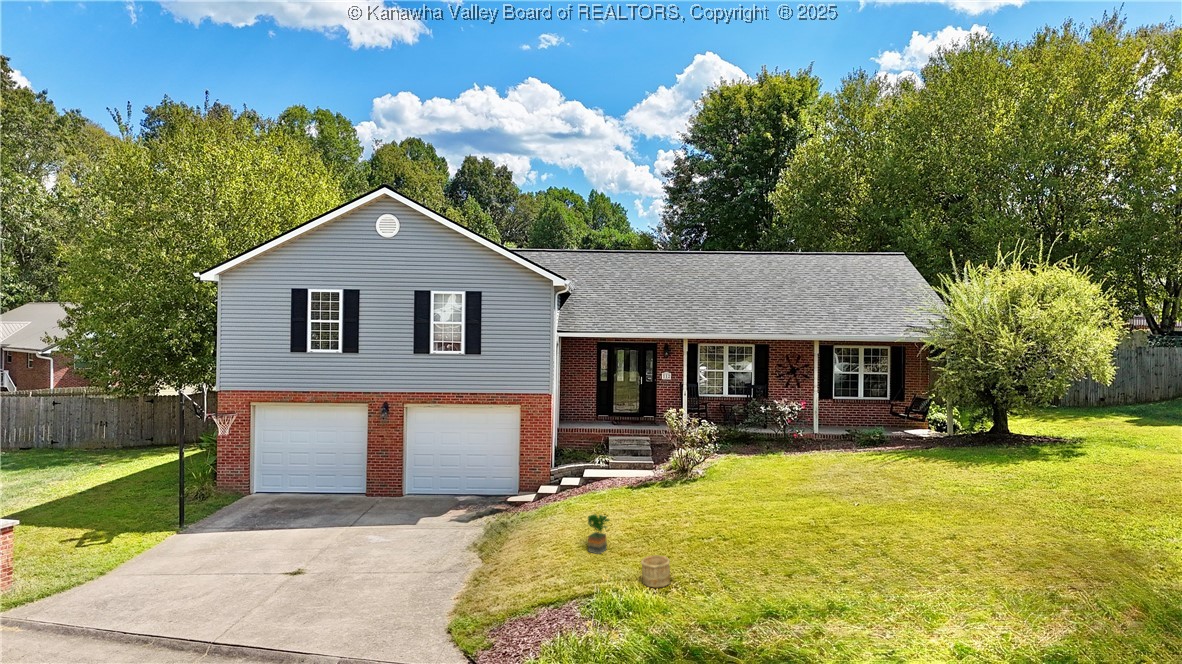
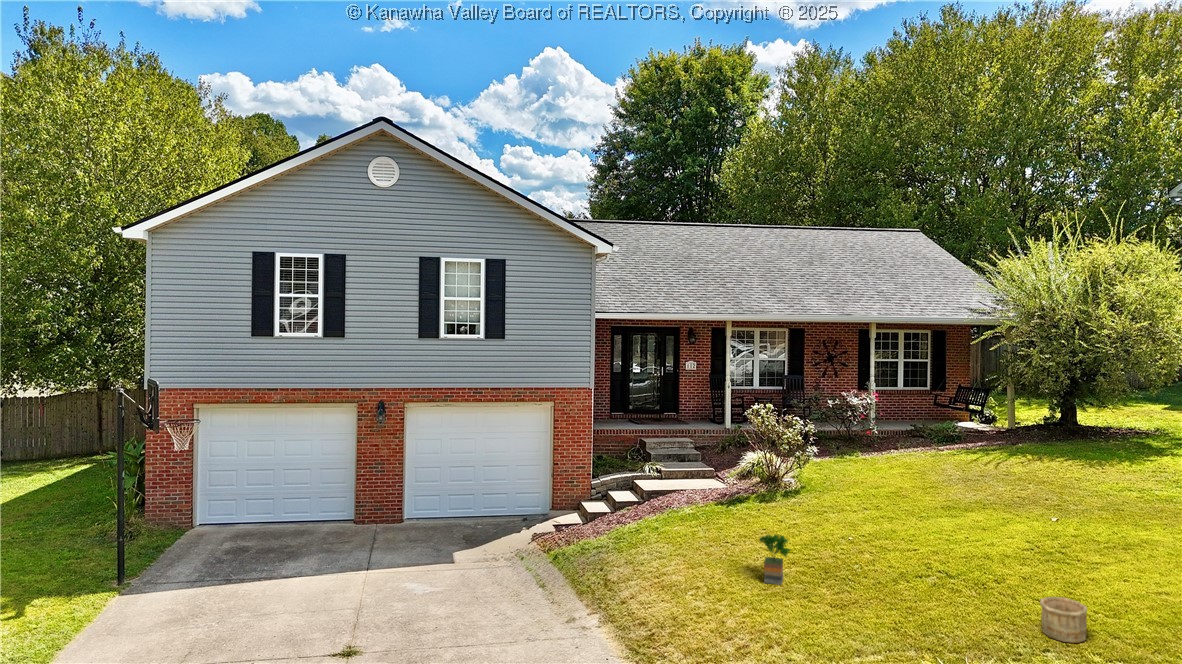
wooden bucket: present [641,555,670,588] -> present [1040,597,1087,643]

